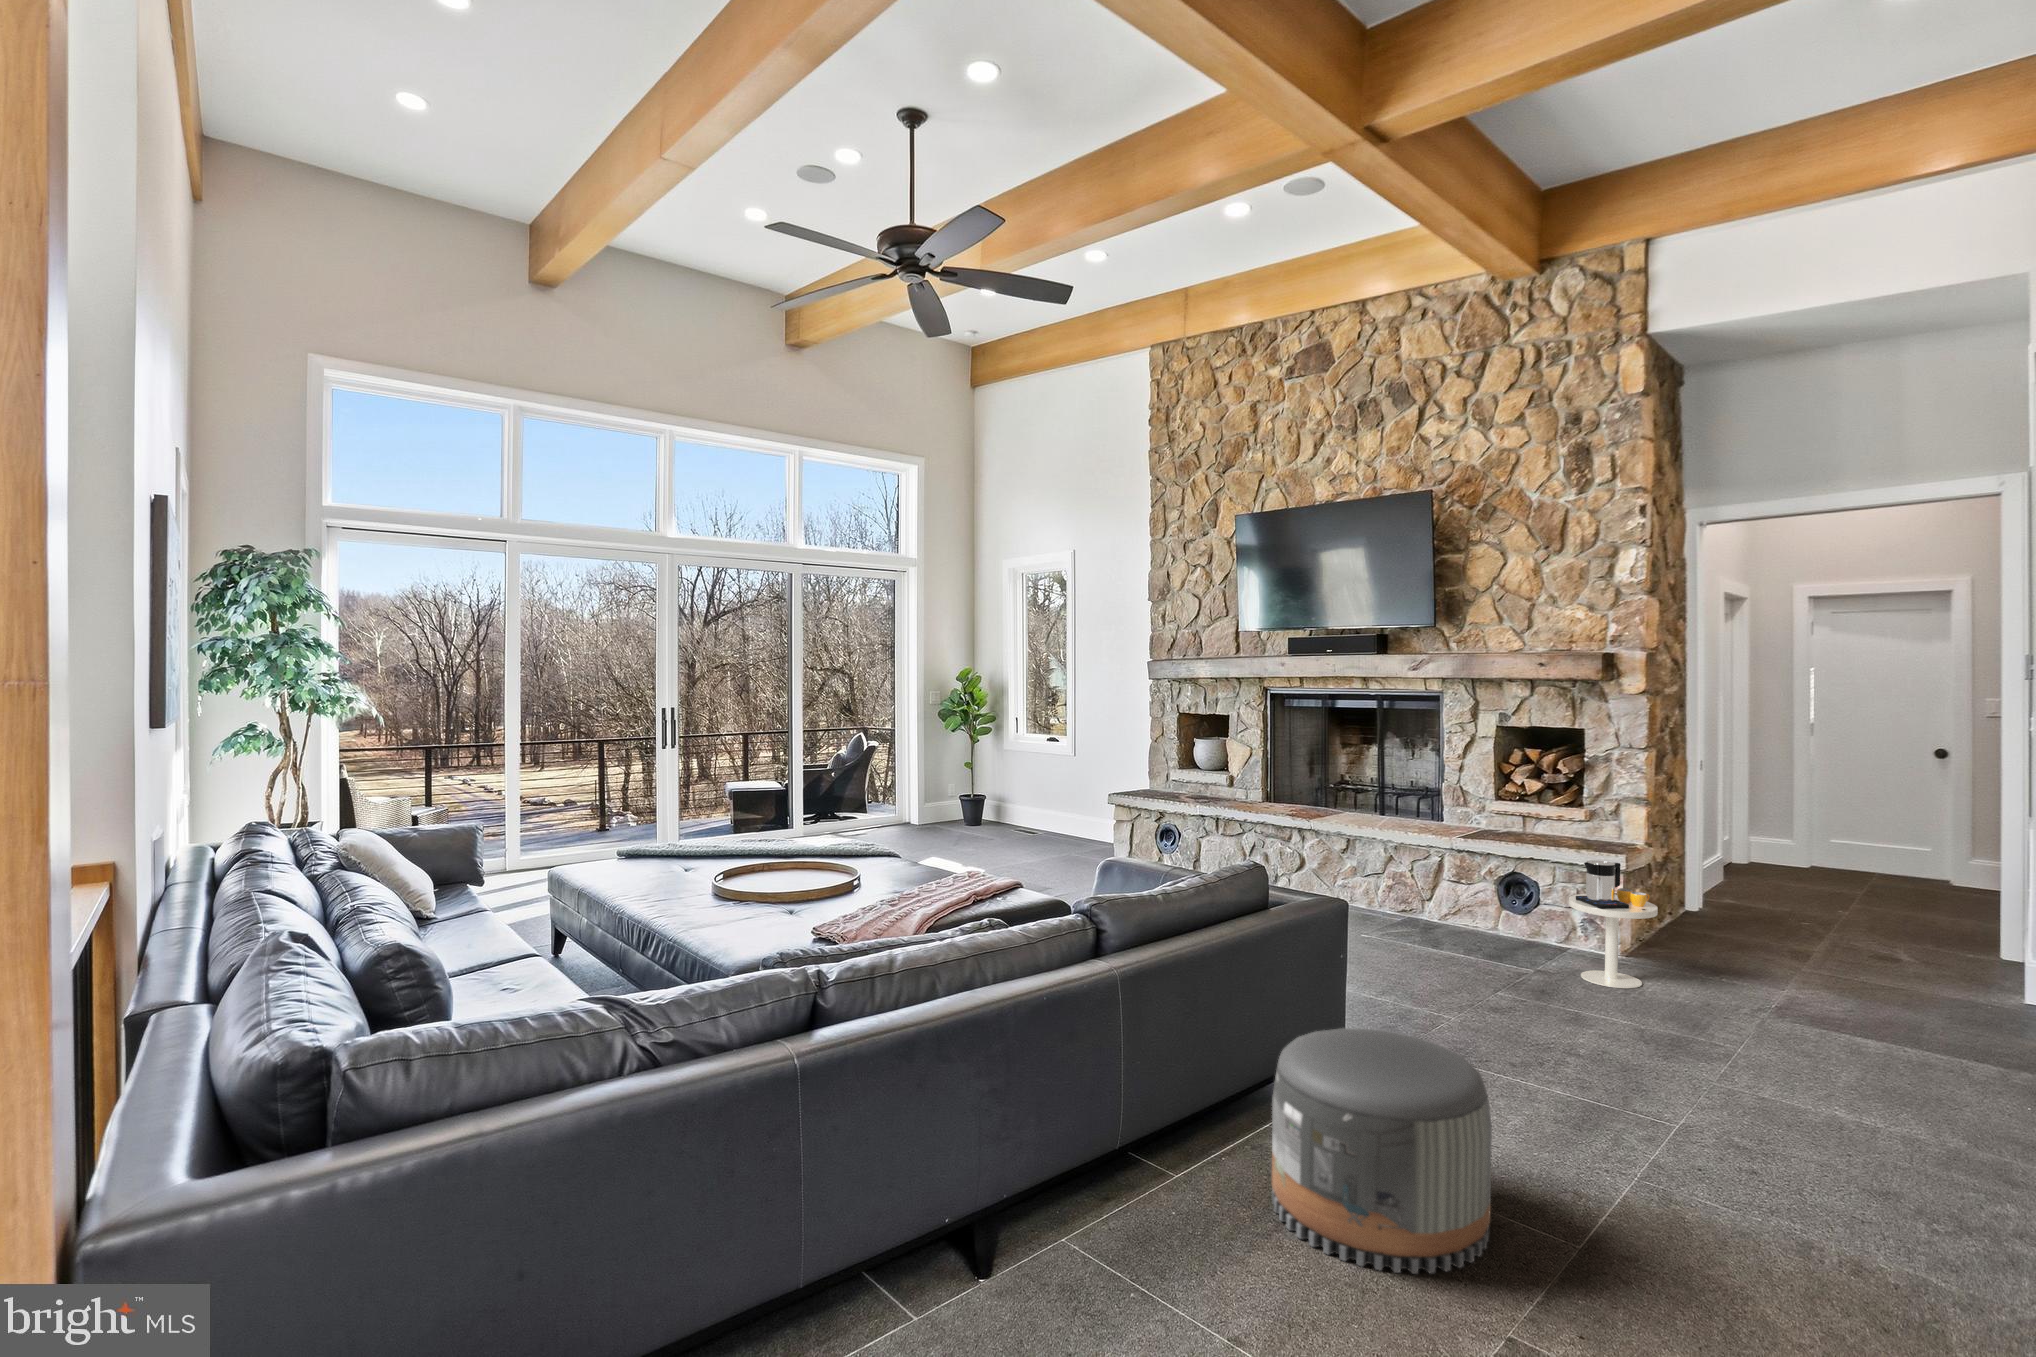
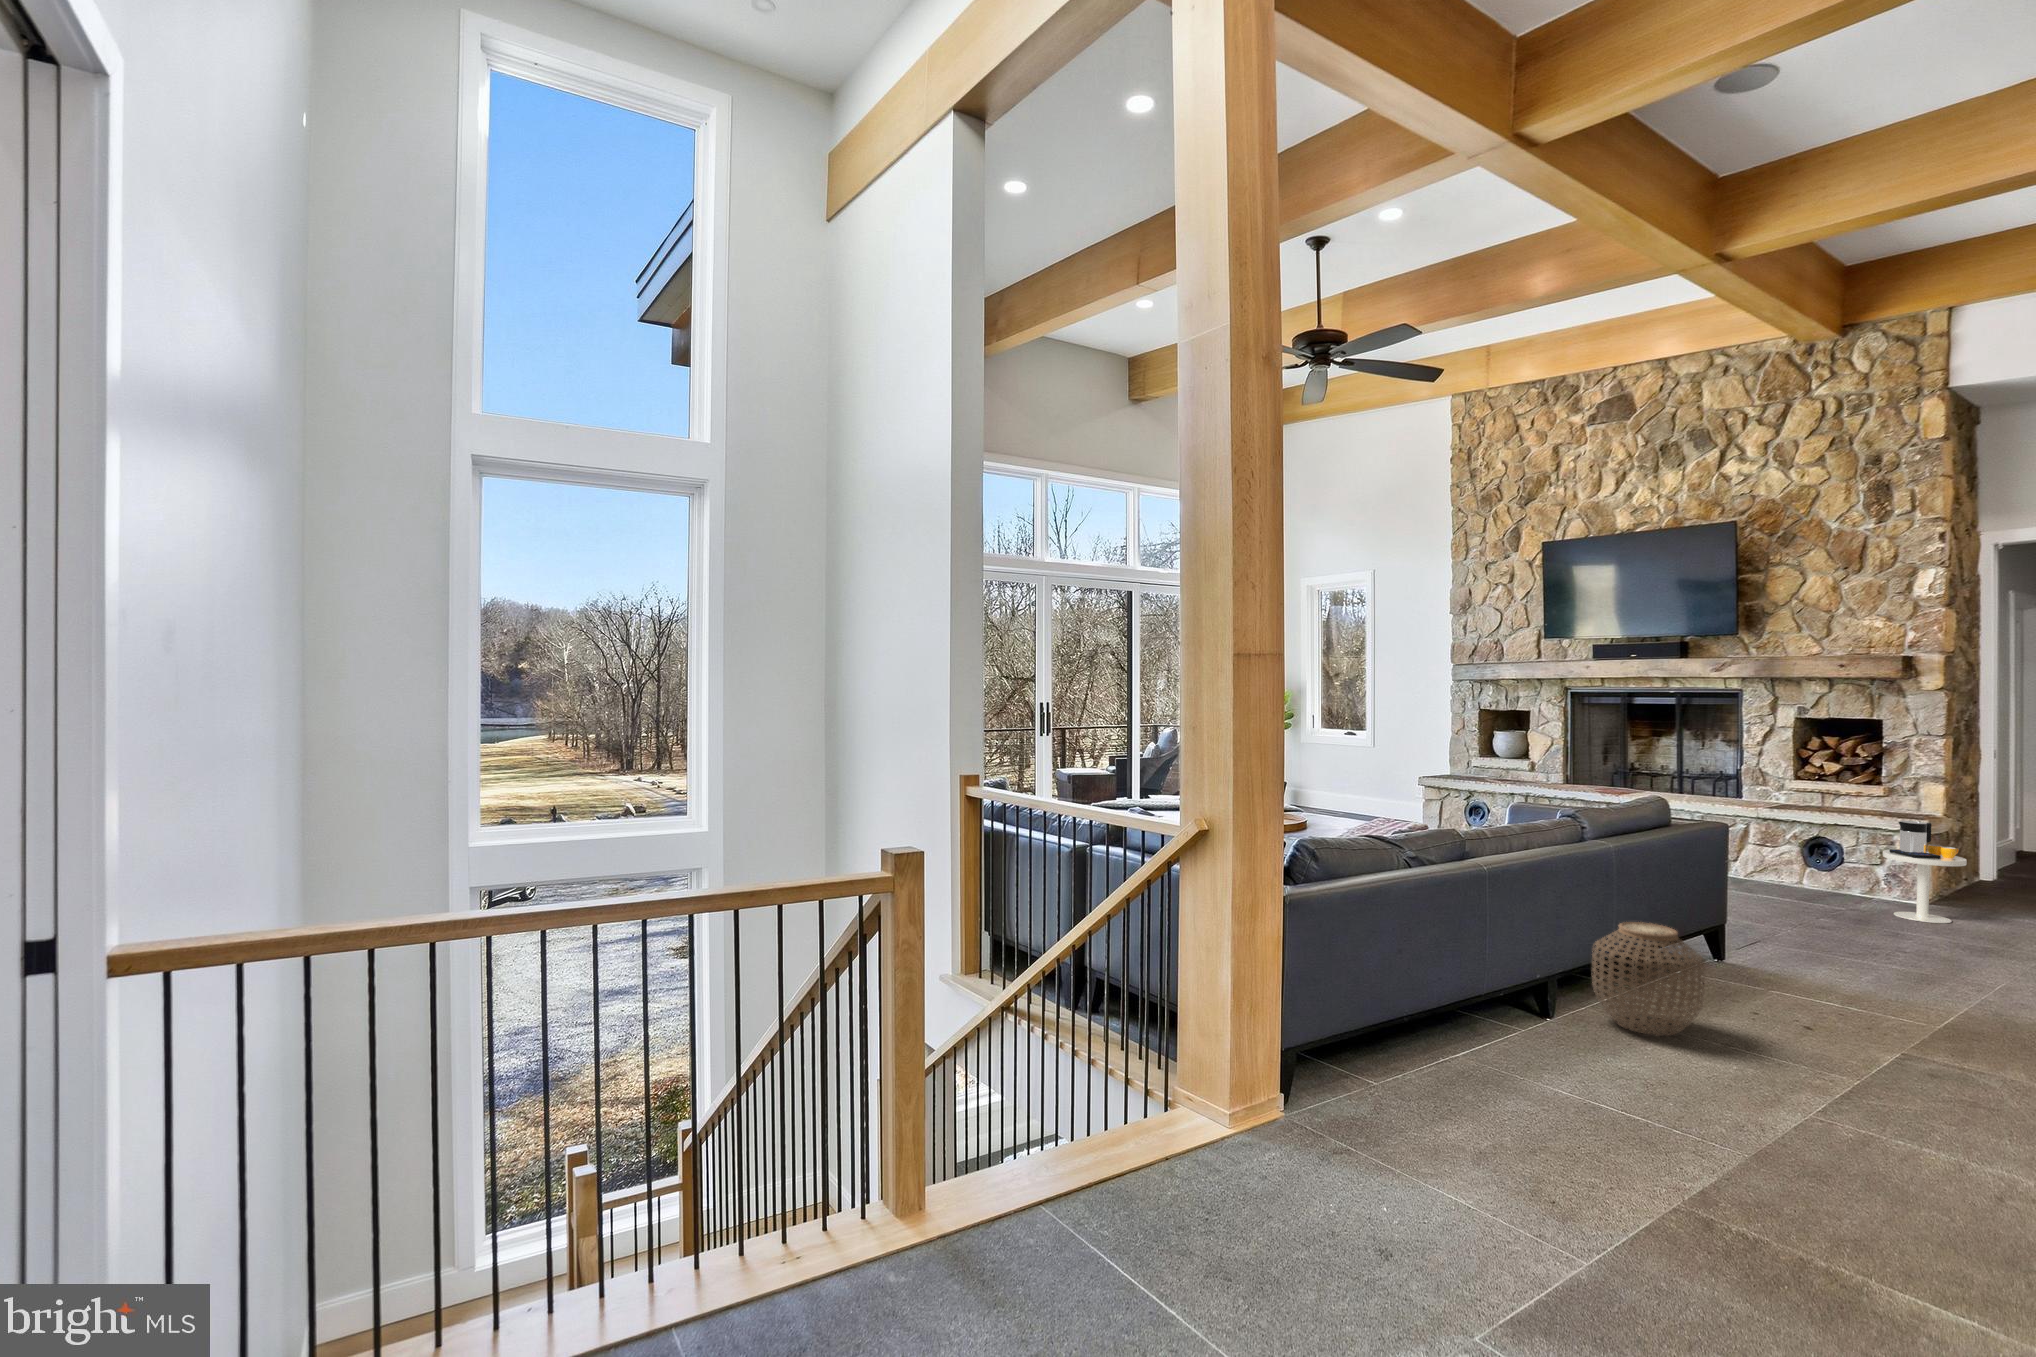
pouf: present [1272,1028,1492,1274] -> none [1709,898,1885,1041]
woven basket: none [1070,1097,1223,1292] -> present [1592,922,1705,1035]

